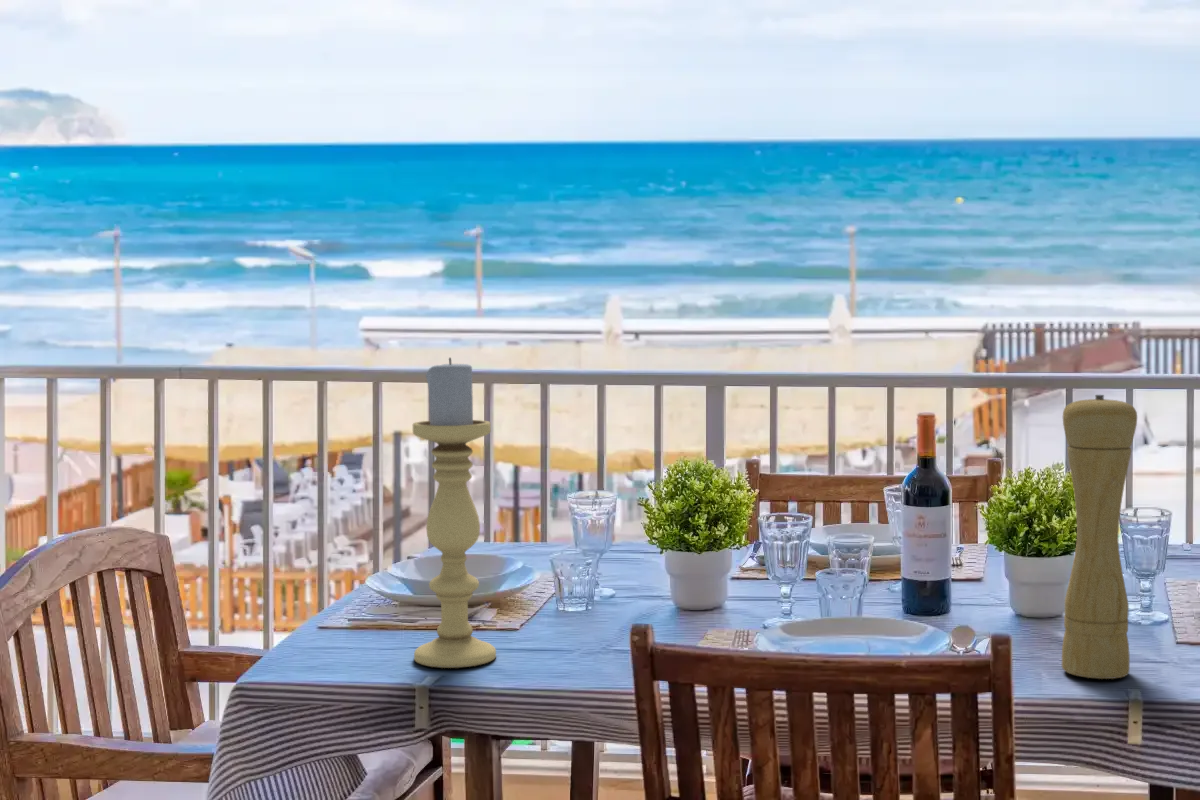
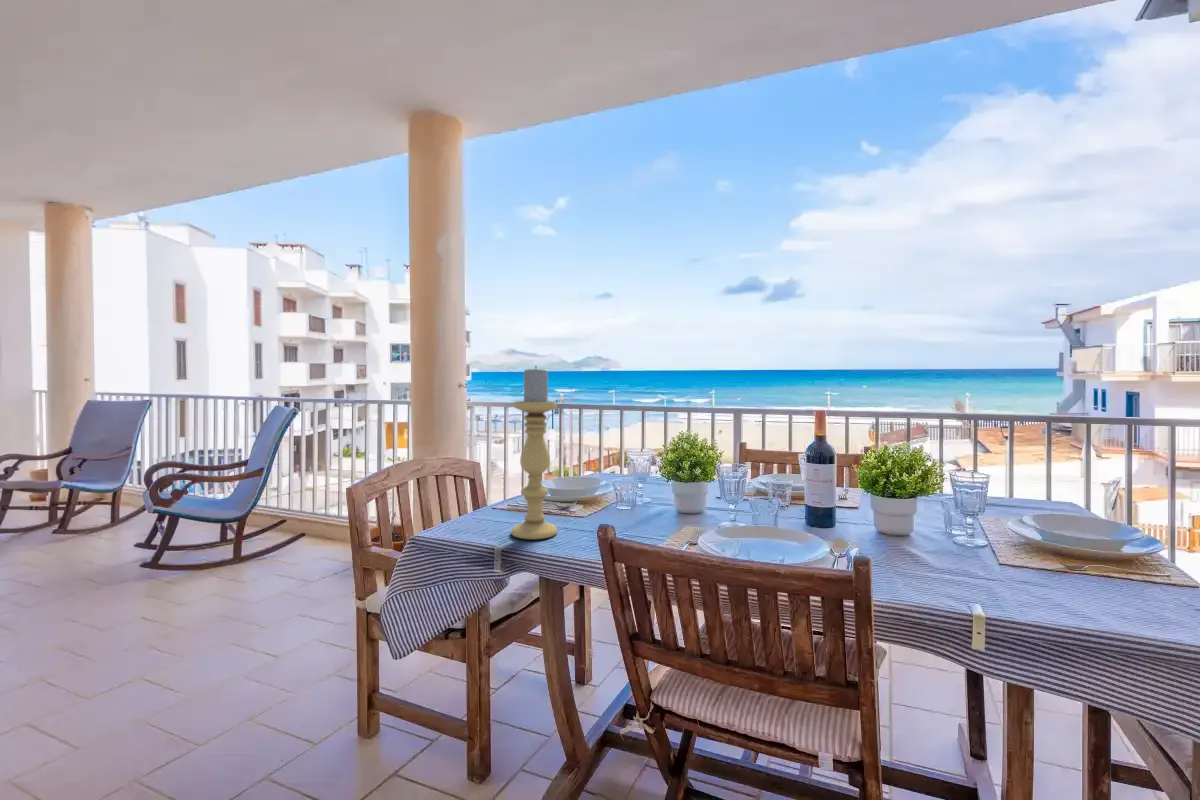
pepper mill: present [1062,395,1137,679] -> none [912,389,975,592]

